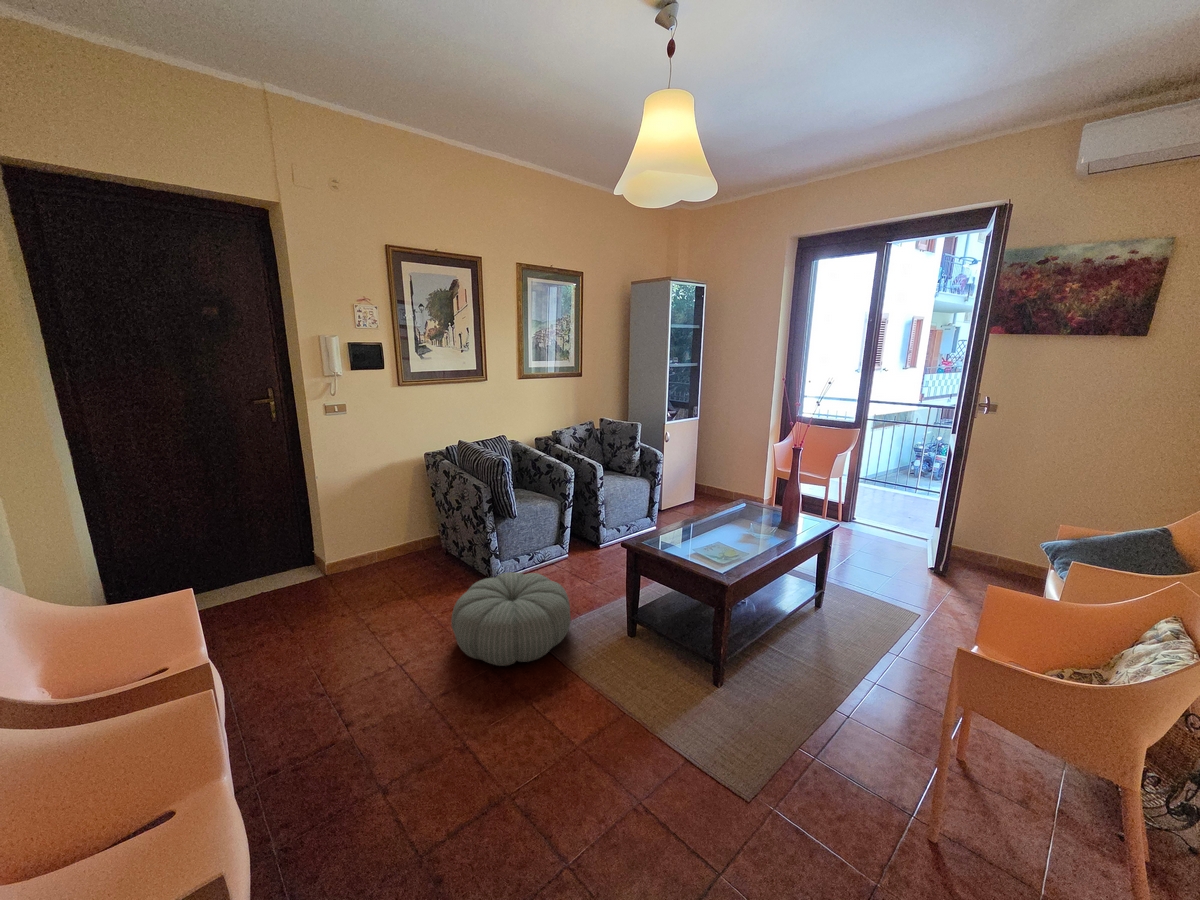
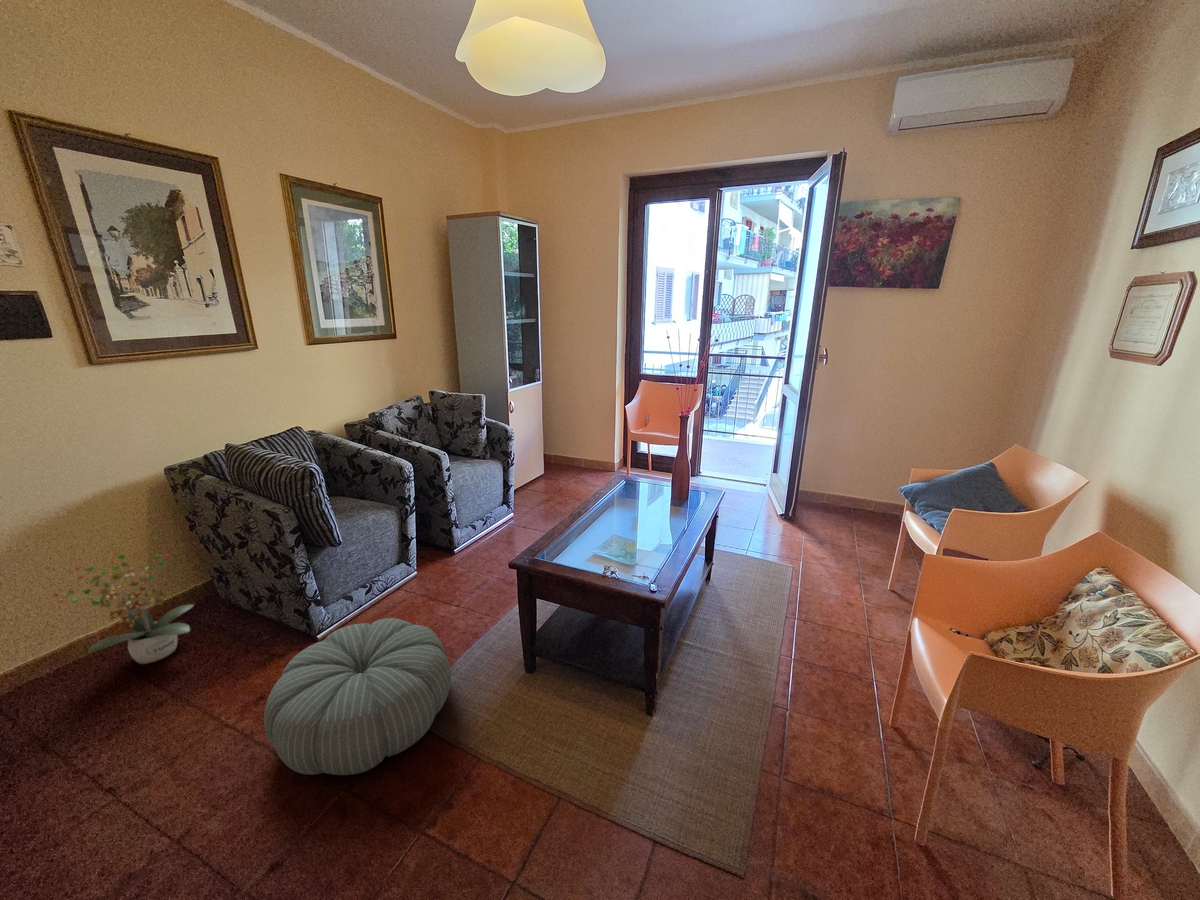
potted plant: none [363,502,428,576] -> present [54,548,194,664]

